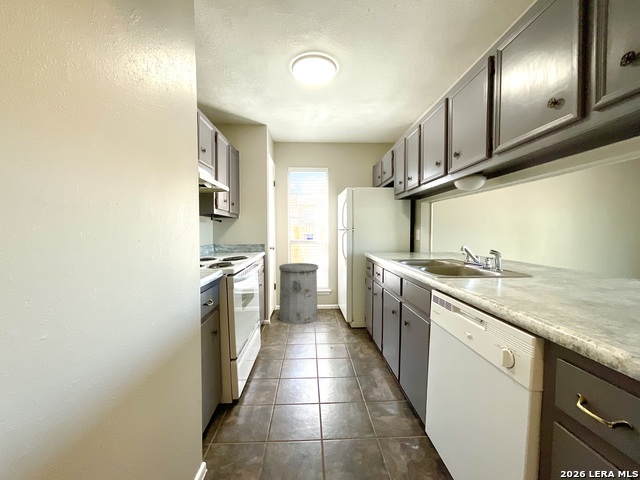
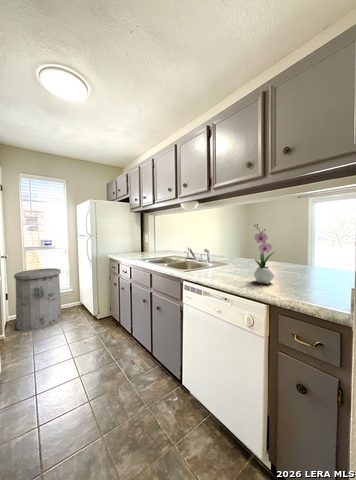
flower arrangement: none [534,204,589,308] -> present [253,224,275,284]

